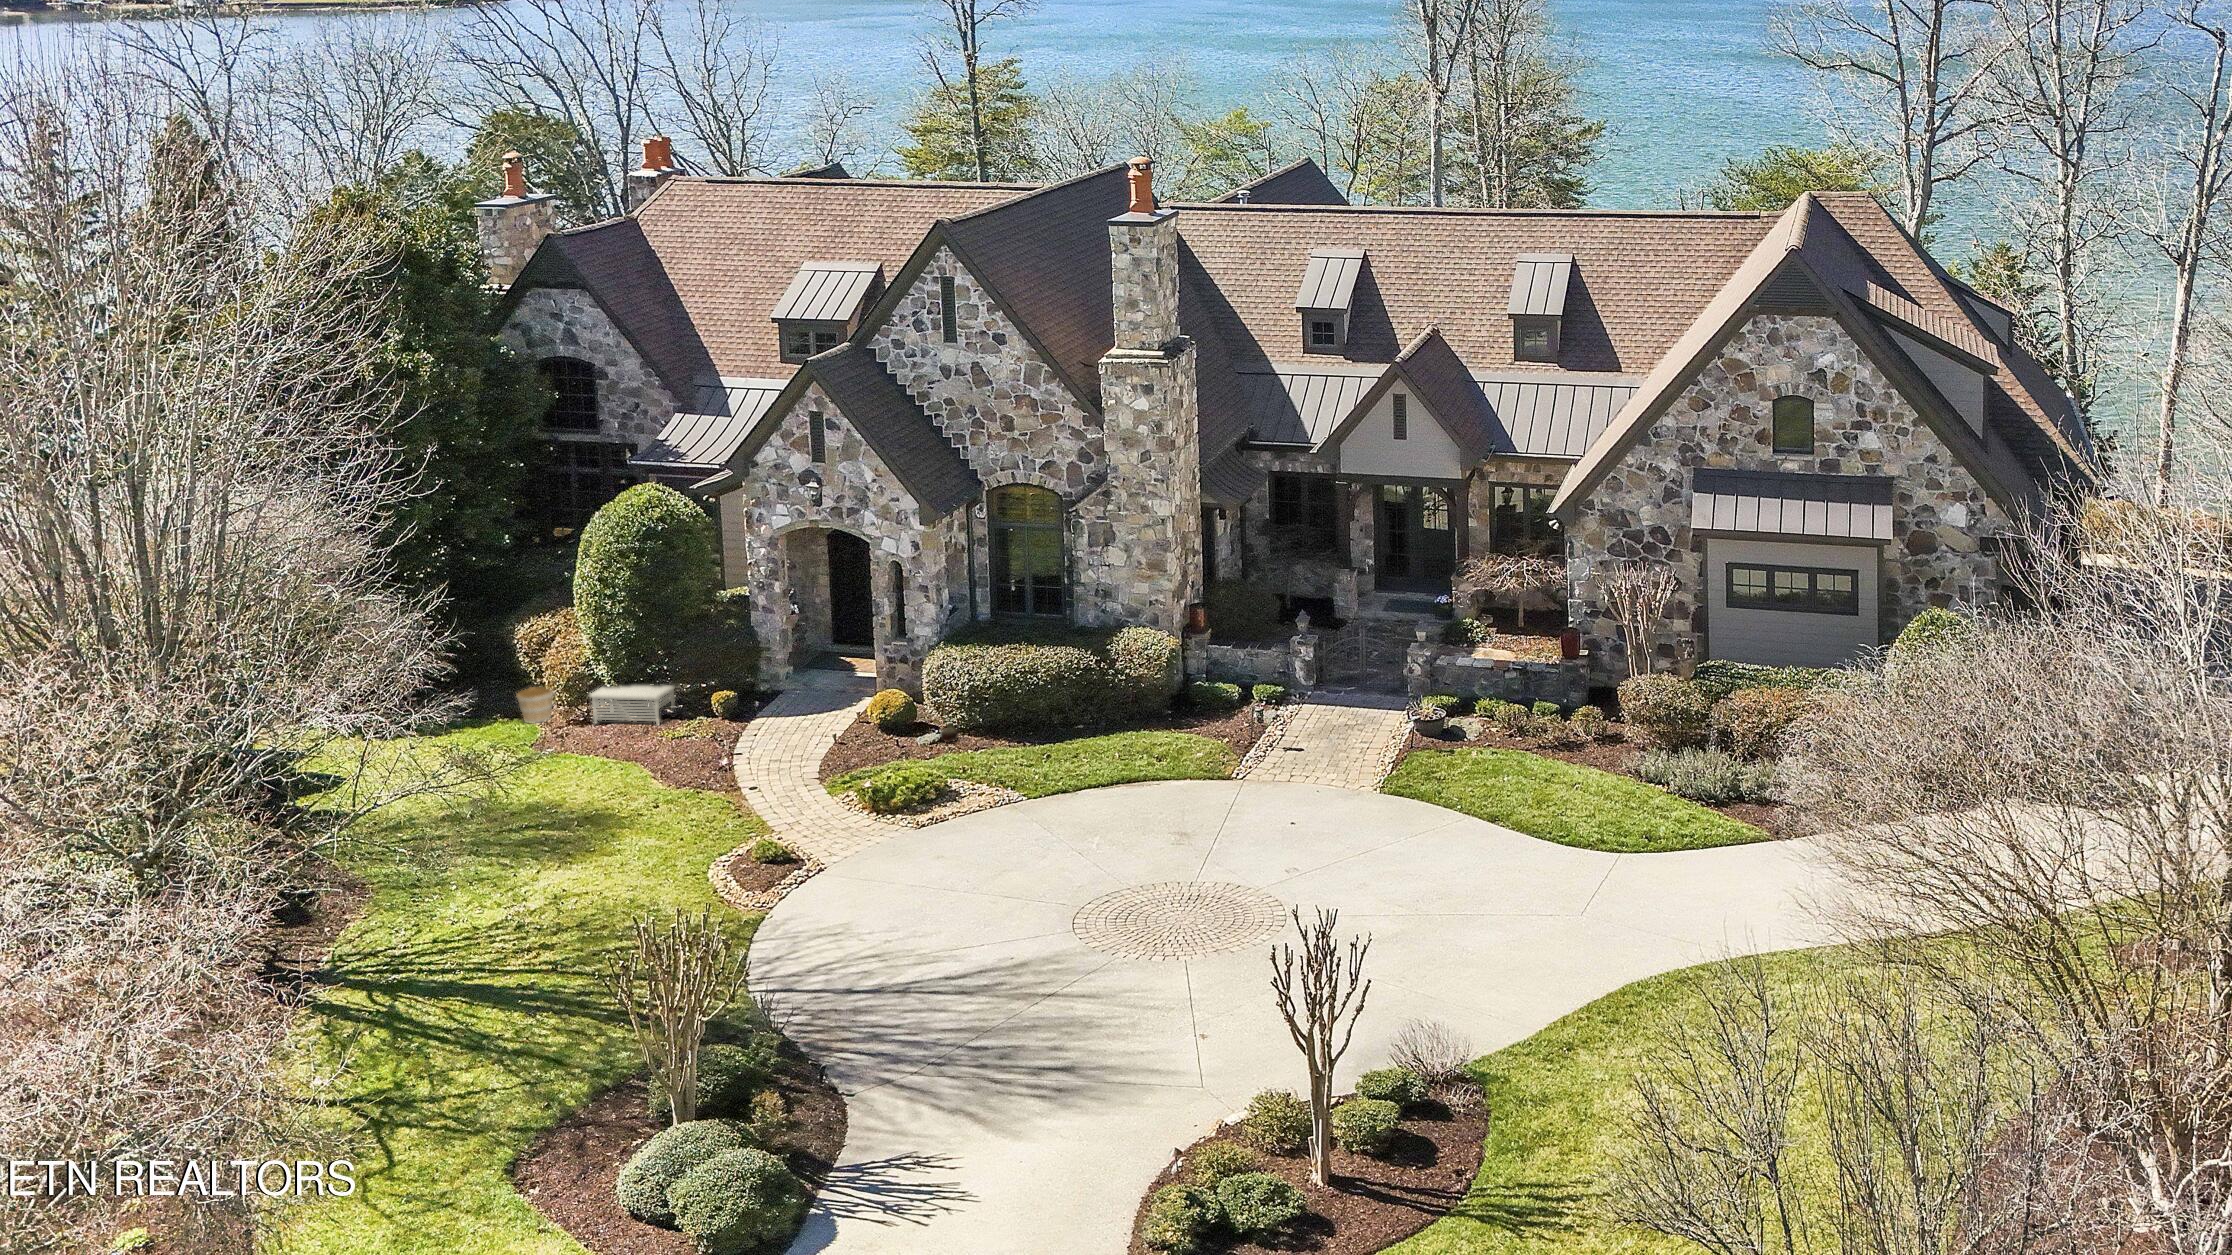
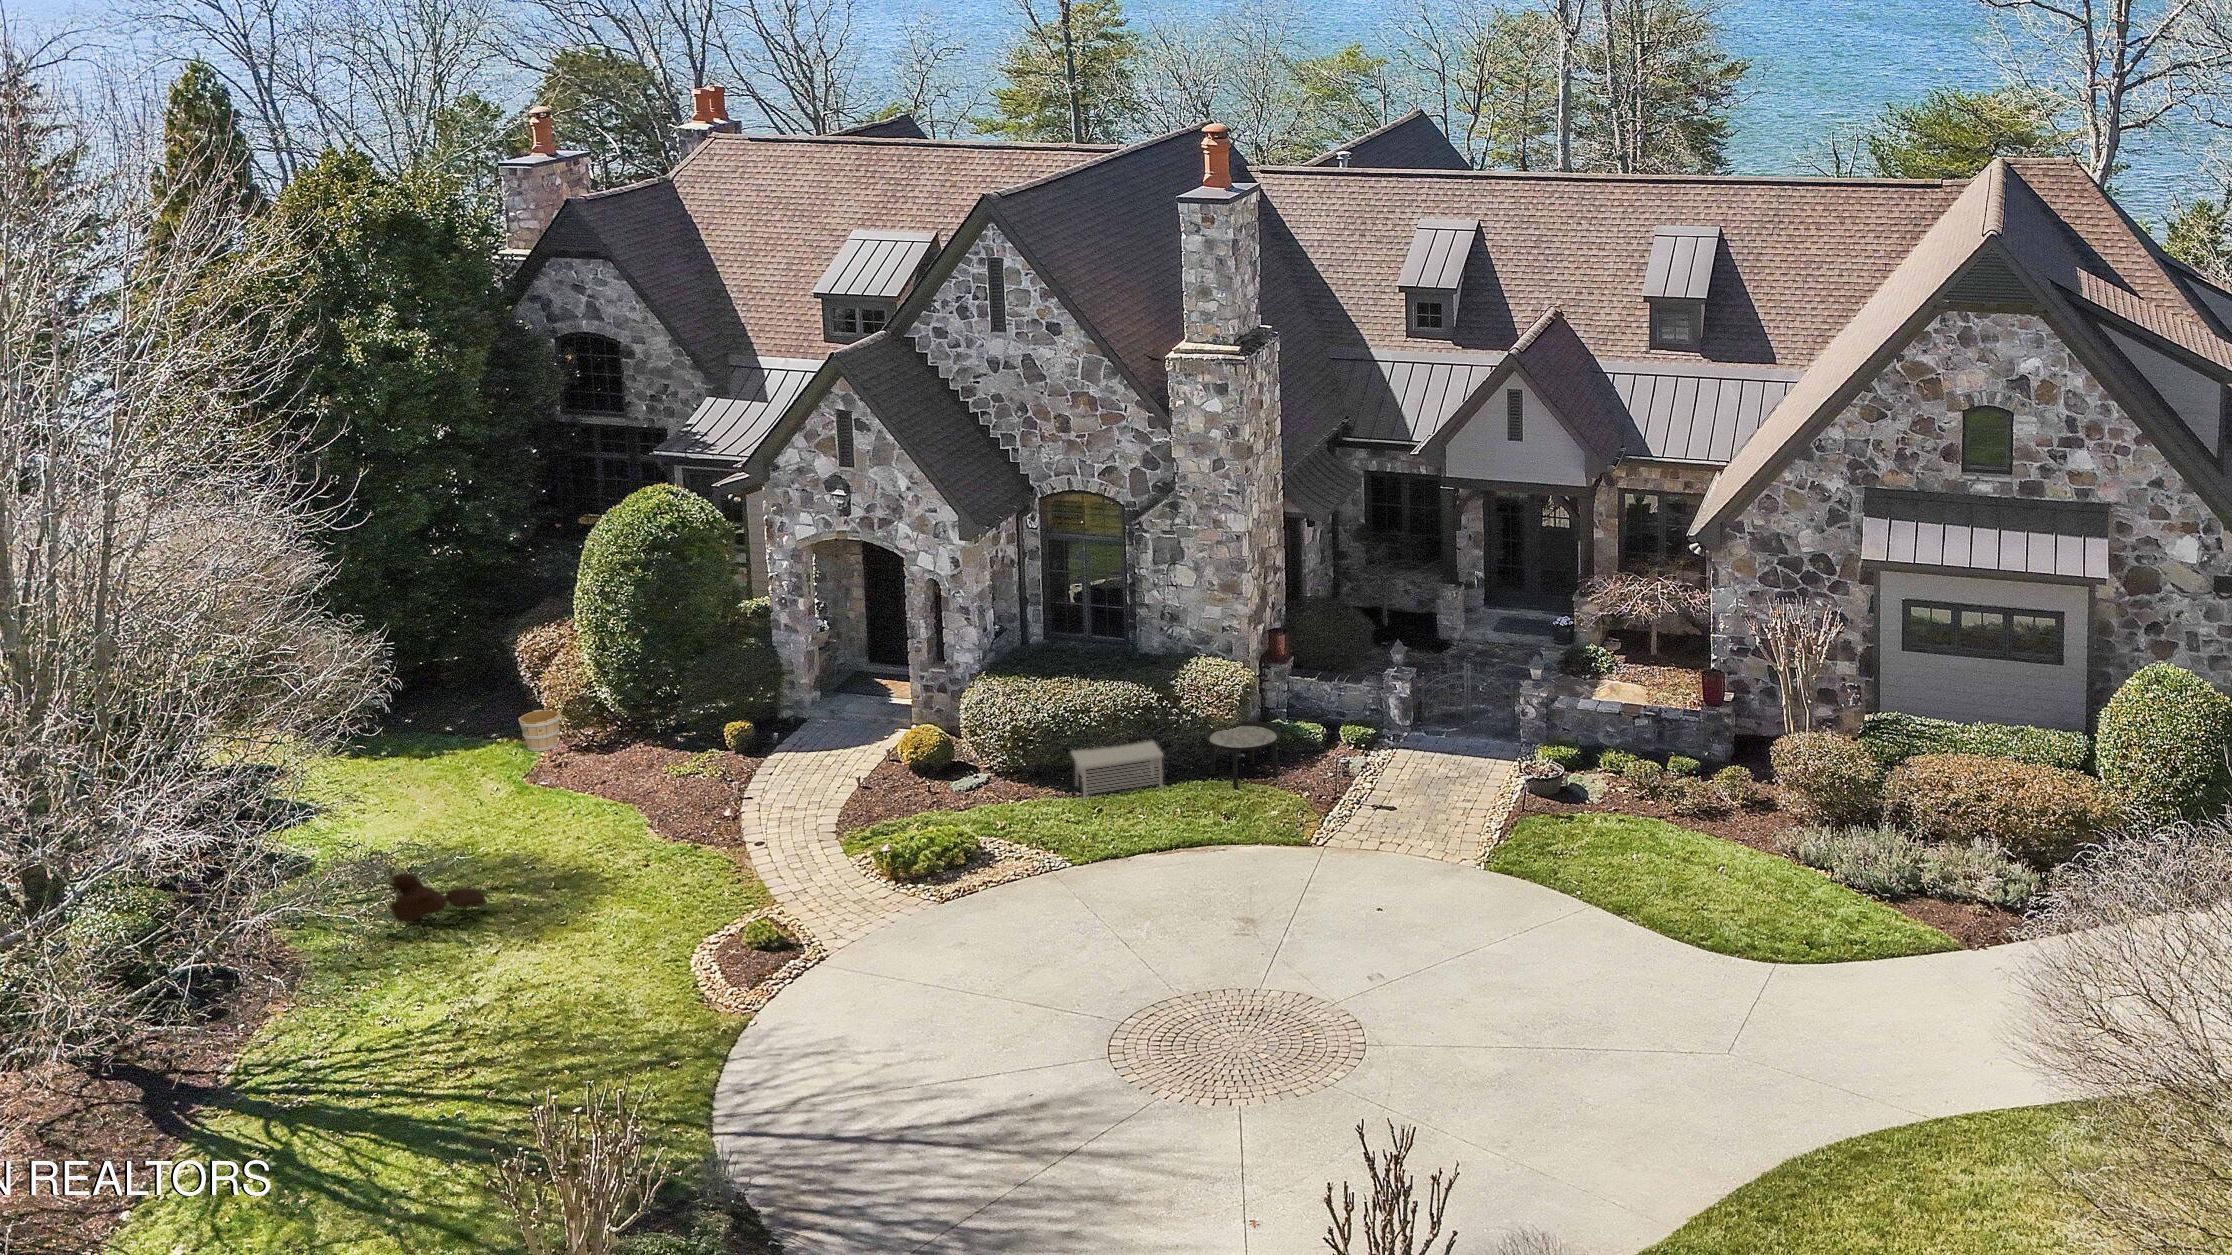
round table: none [1139,680,1204,735] -> present [1205,721,1281,789]
storage bench: present [590,684,675,725] -> present [1071,741,1163,799]
decorative plant: present [940,711,959,743] -> none [977,748,1000,791]
lounge chair: none [420,790,521,866] -> present [371,851,487,940]

